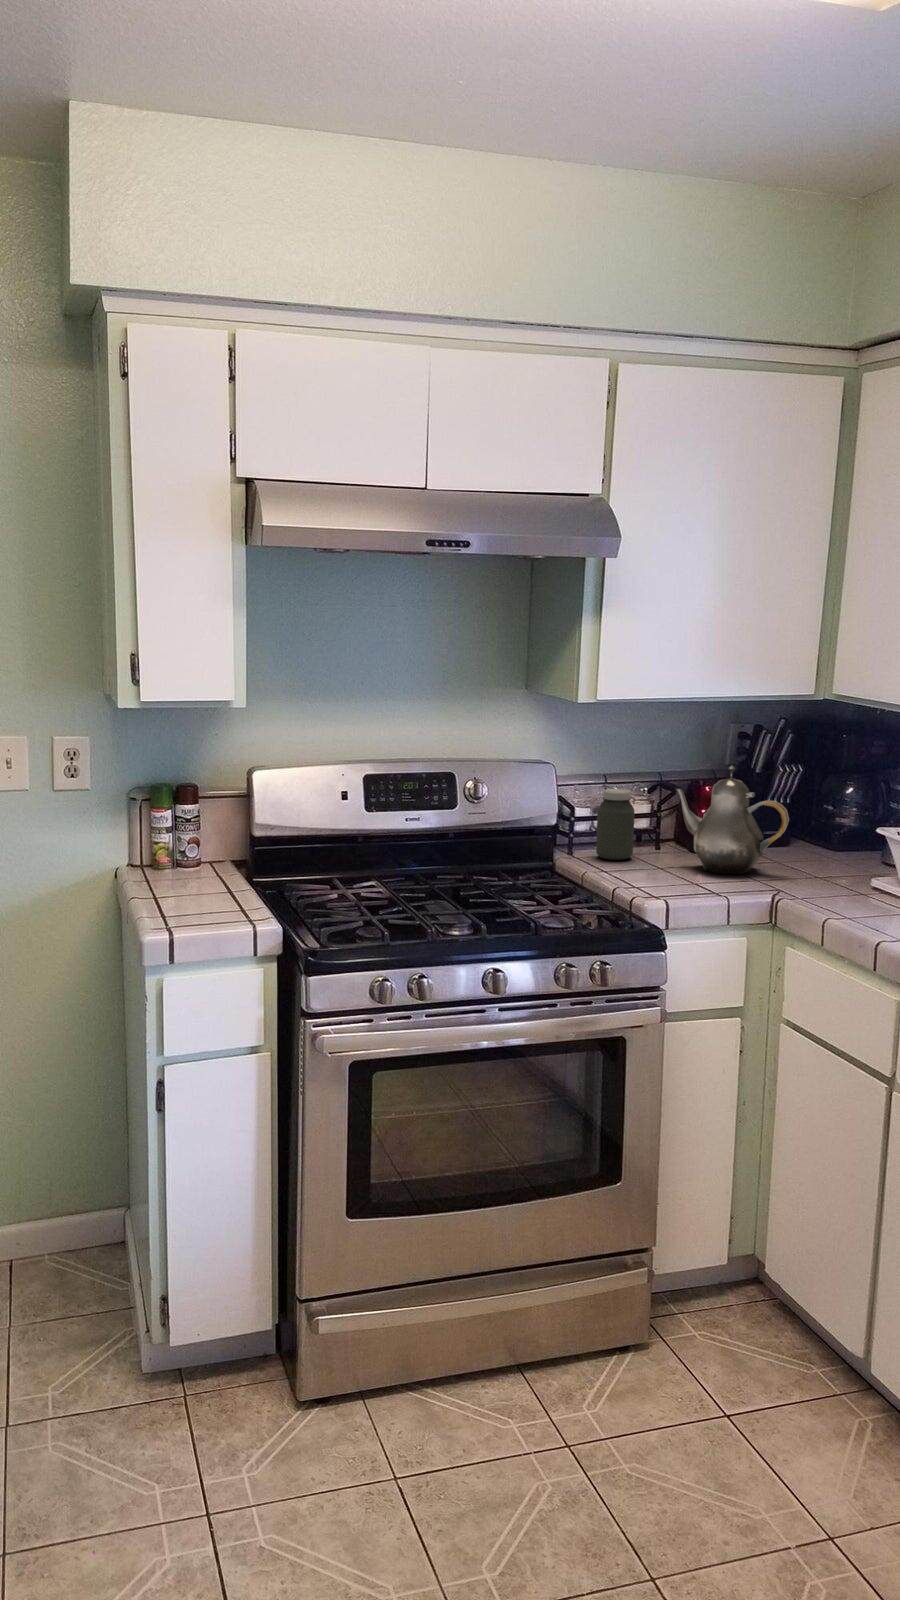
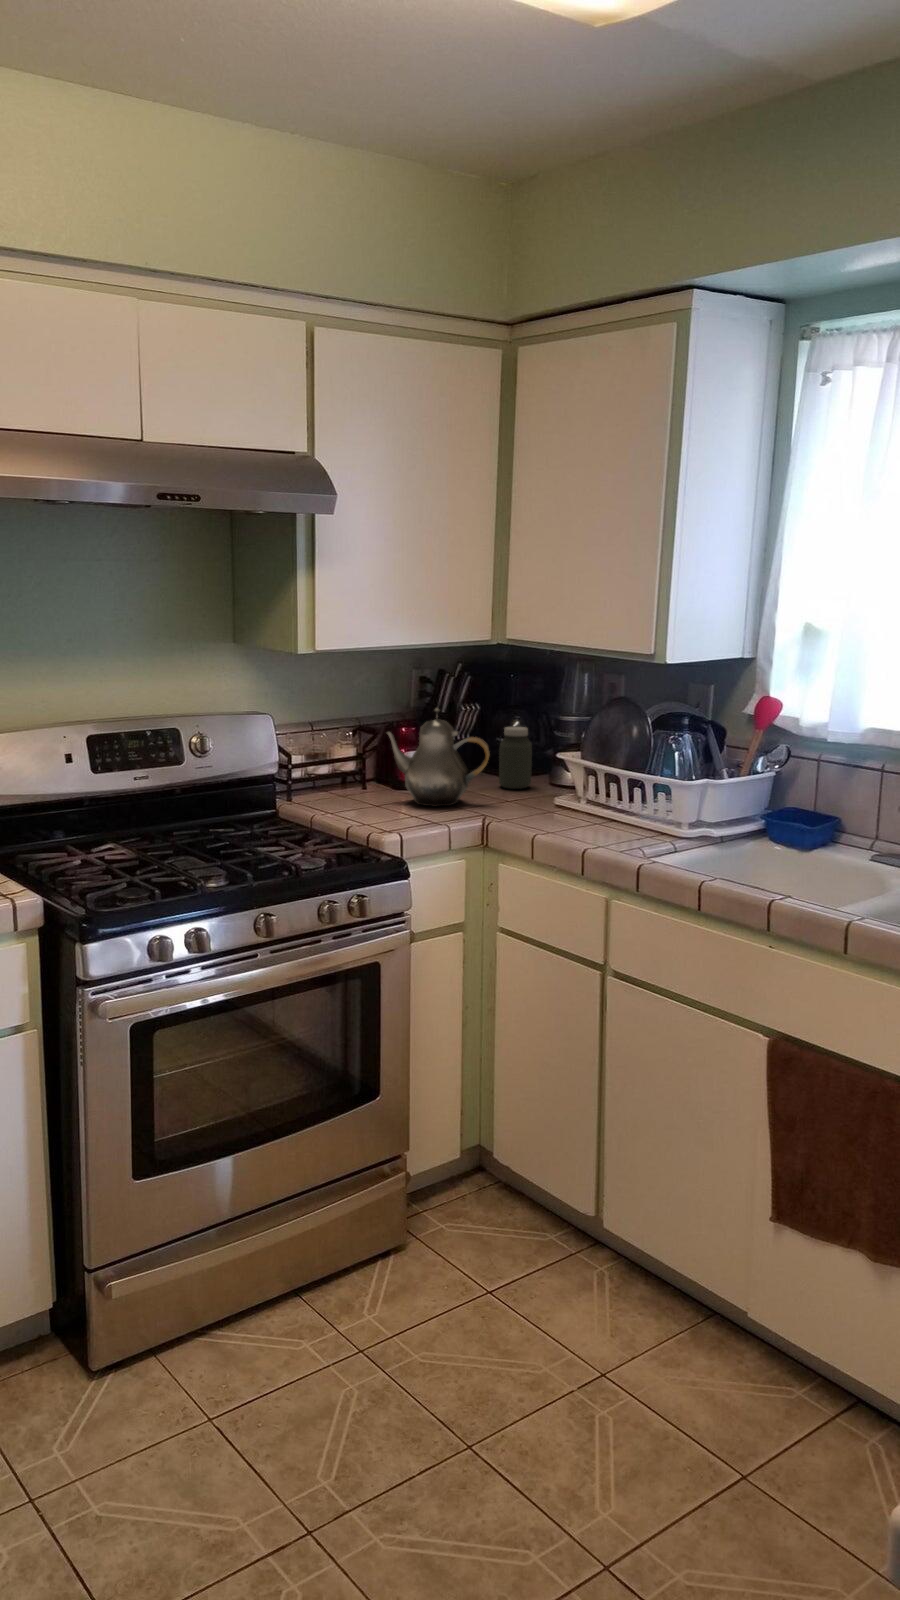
jar: present [596,789,635,860] -> present [499,726,532,789]

